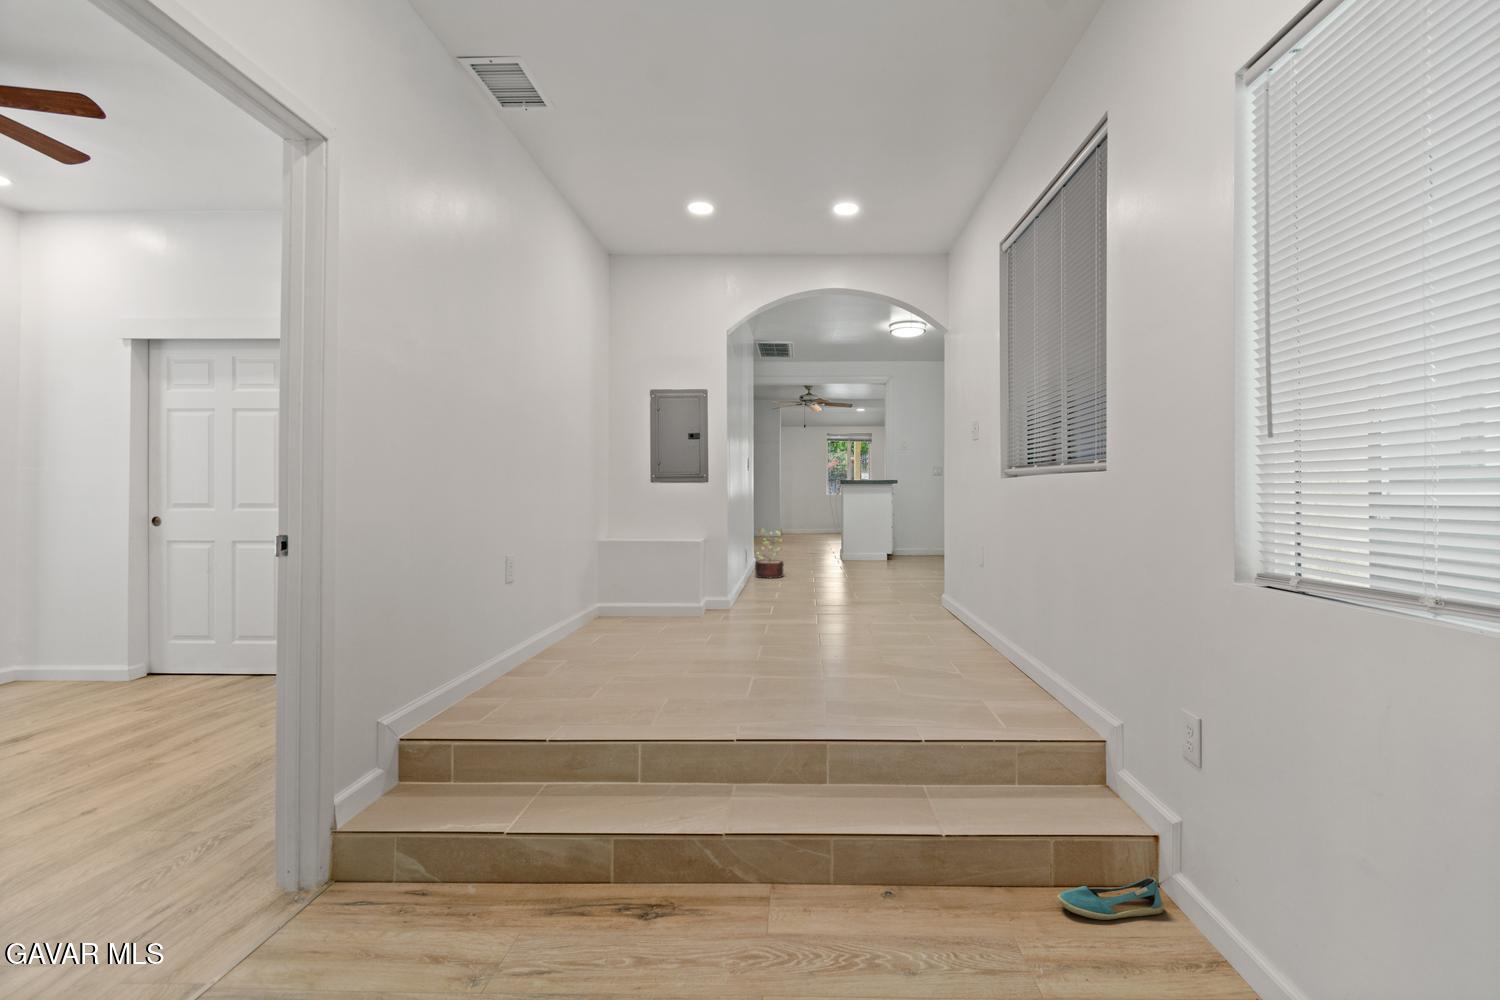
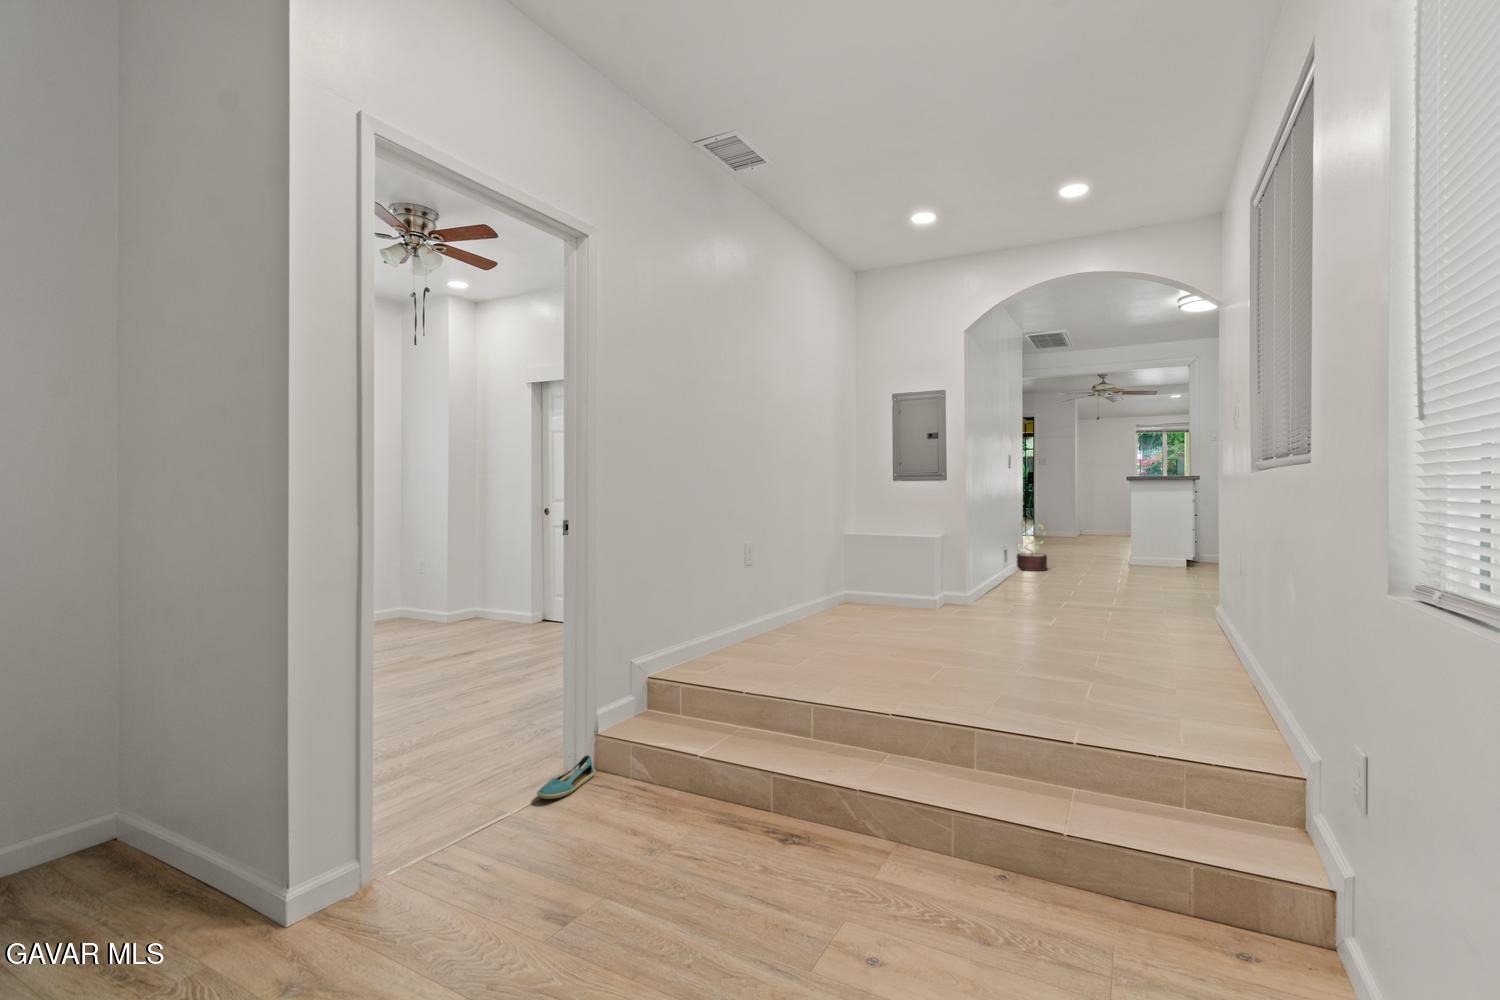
shoe: present [1058,877,1164,920] -> present [537,755,595,799]

